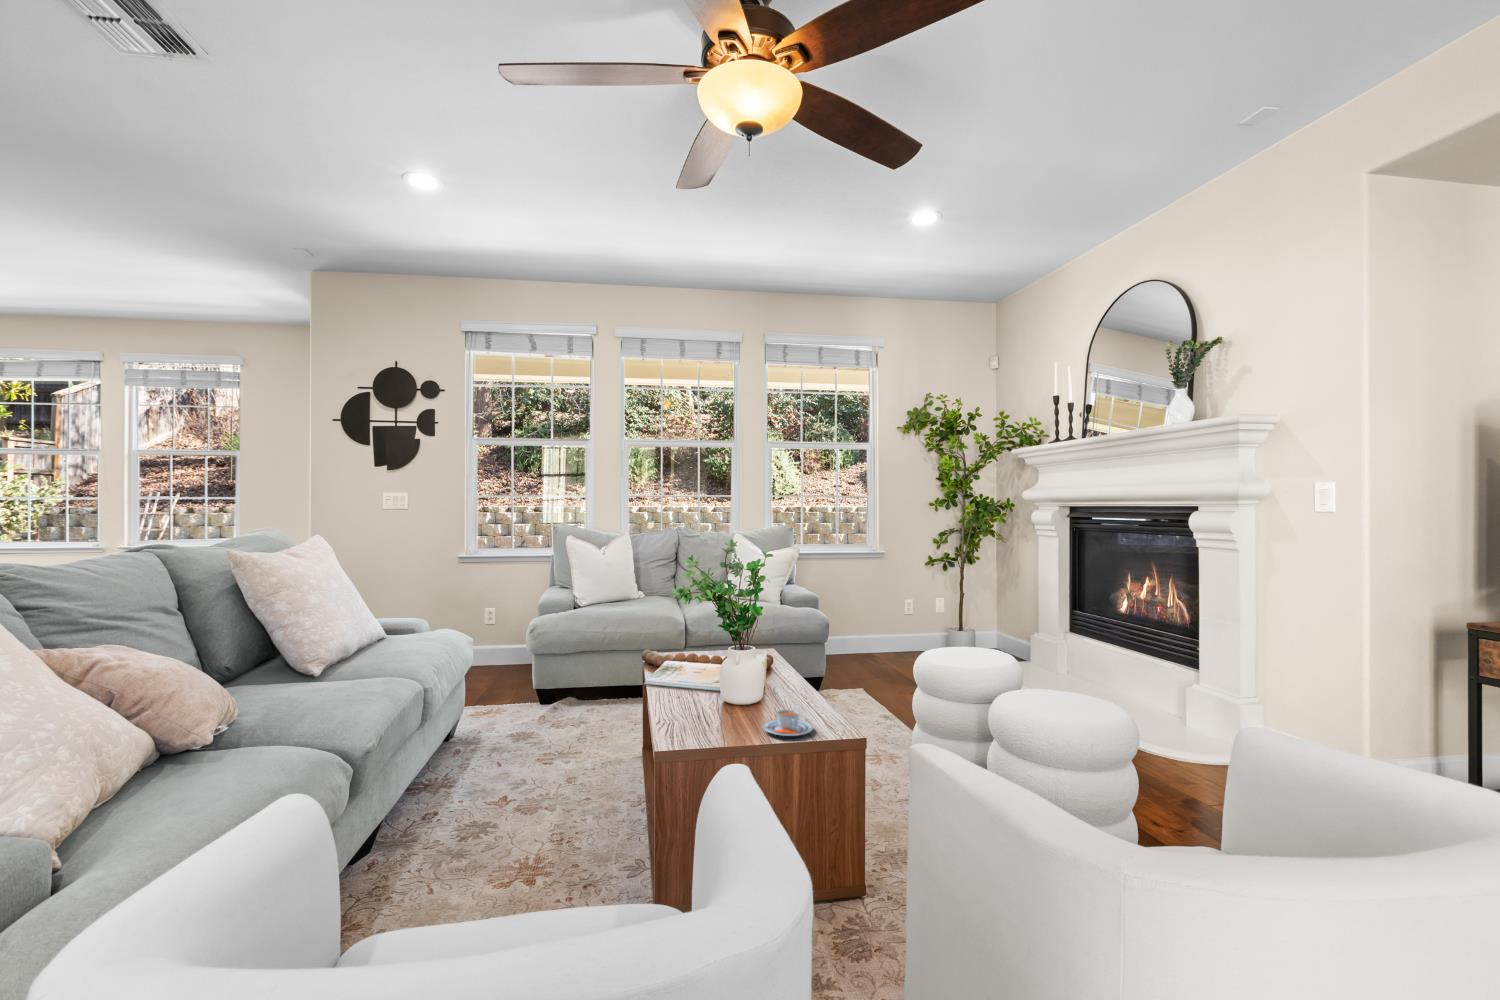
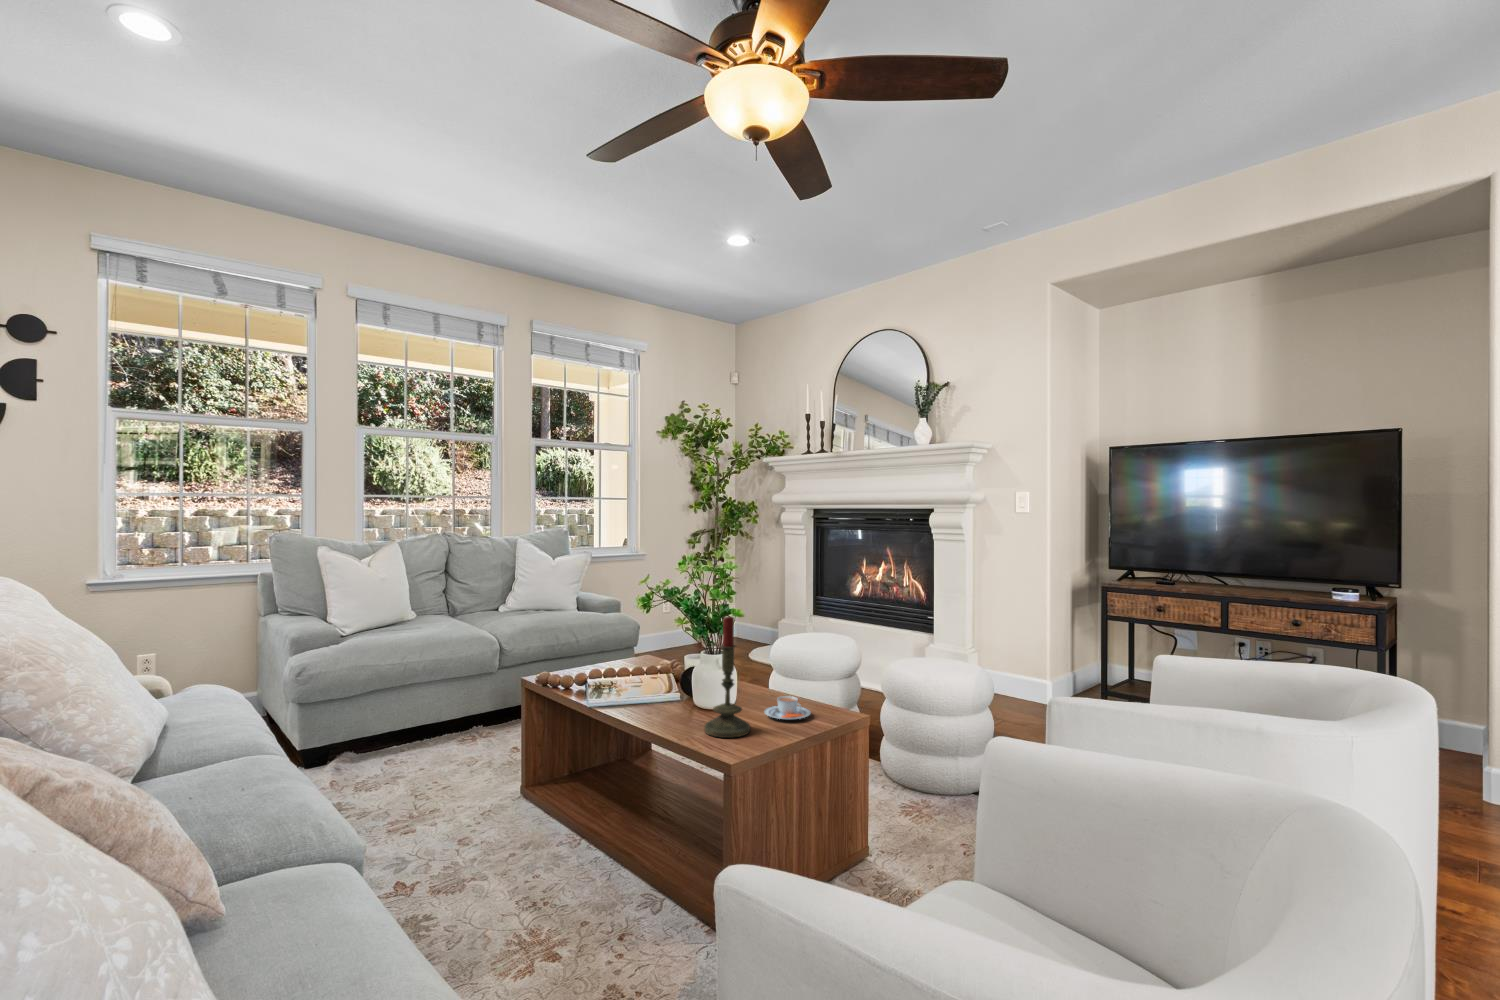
candle: none [684,615,731,742] -> present [704,616,750,738]

